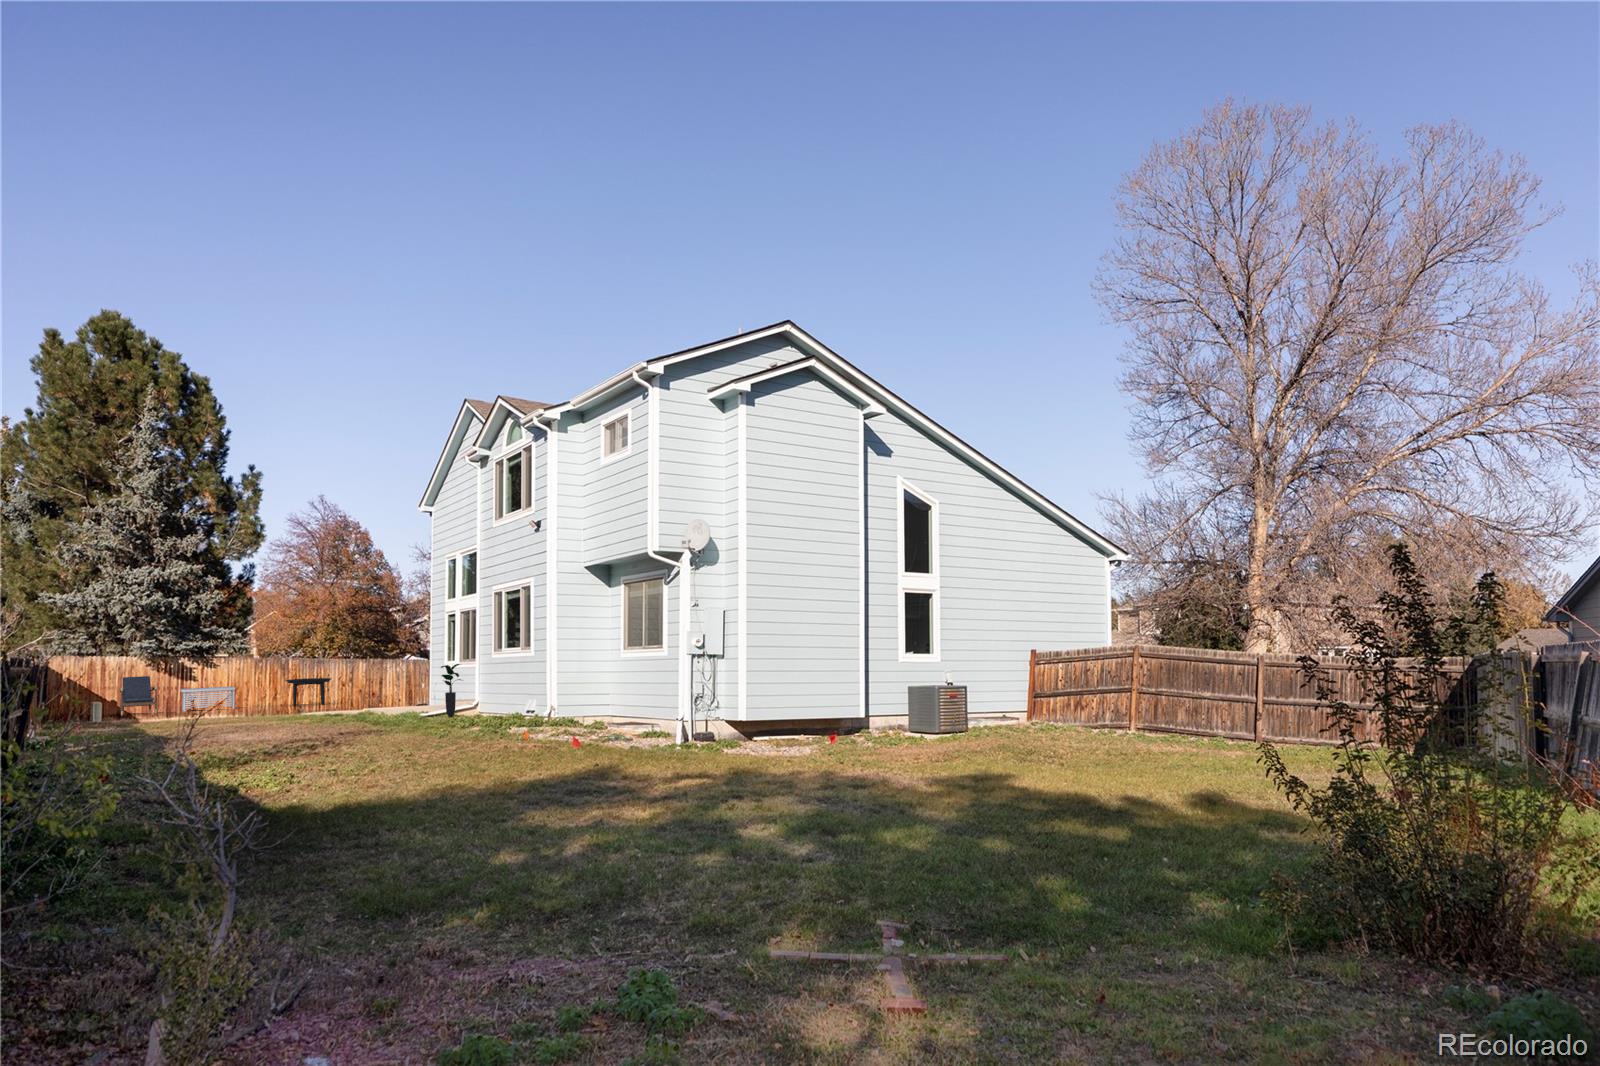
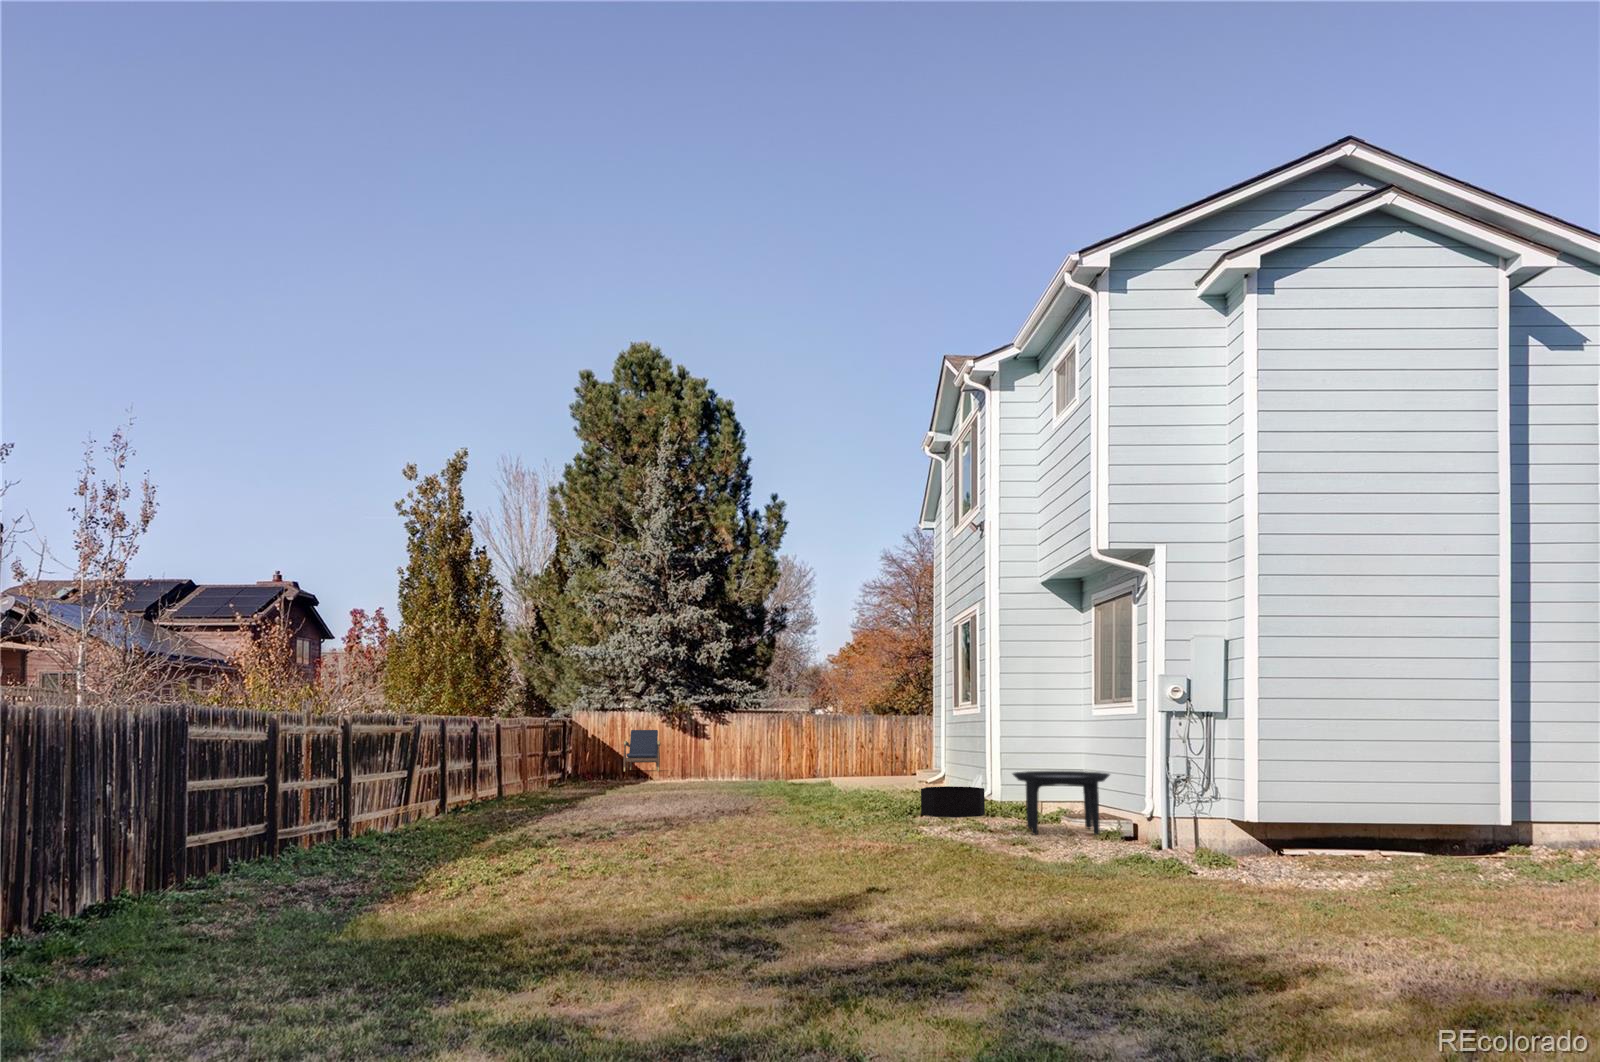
potted plant: present [441,664,461,717] -> none [911,724,941,793]
round table: present [286,678,331,706] -> present [1013,771,1110,835]
storage bench: present [180,686,236,712] -> none [684,746,742,771]
basket: none [487,709,531,732] -> present [921,786,985,817]

